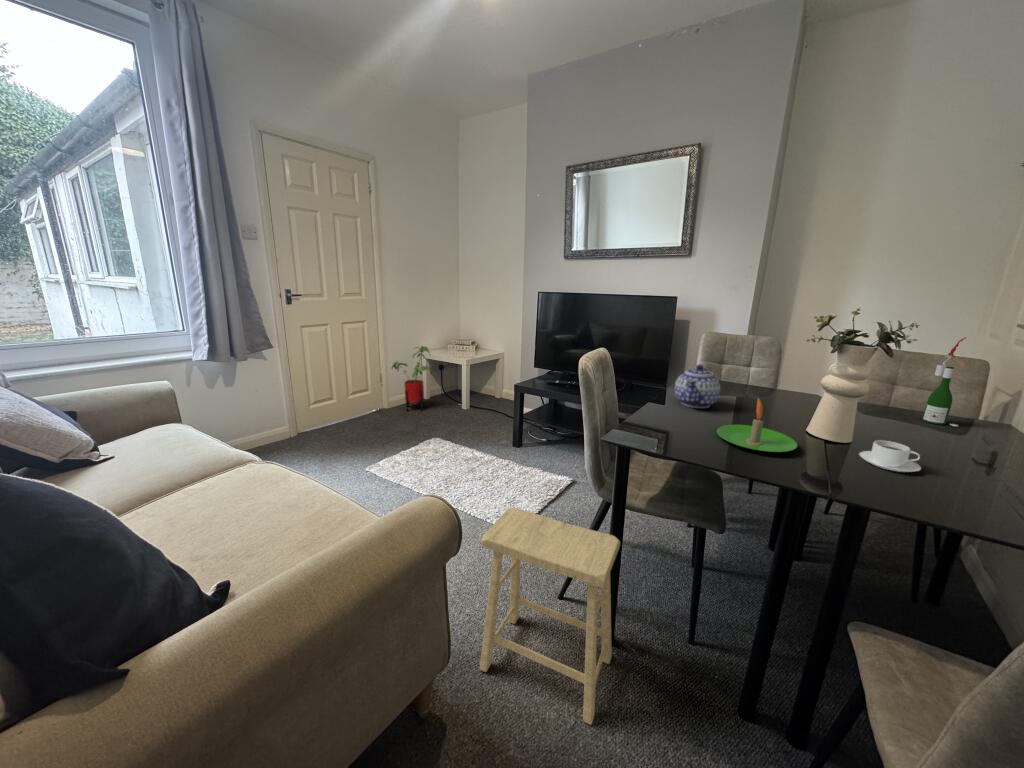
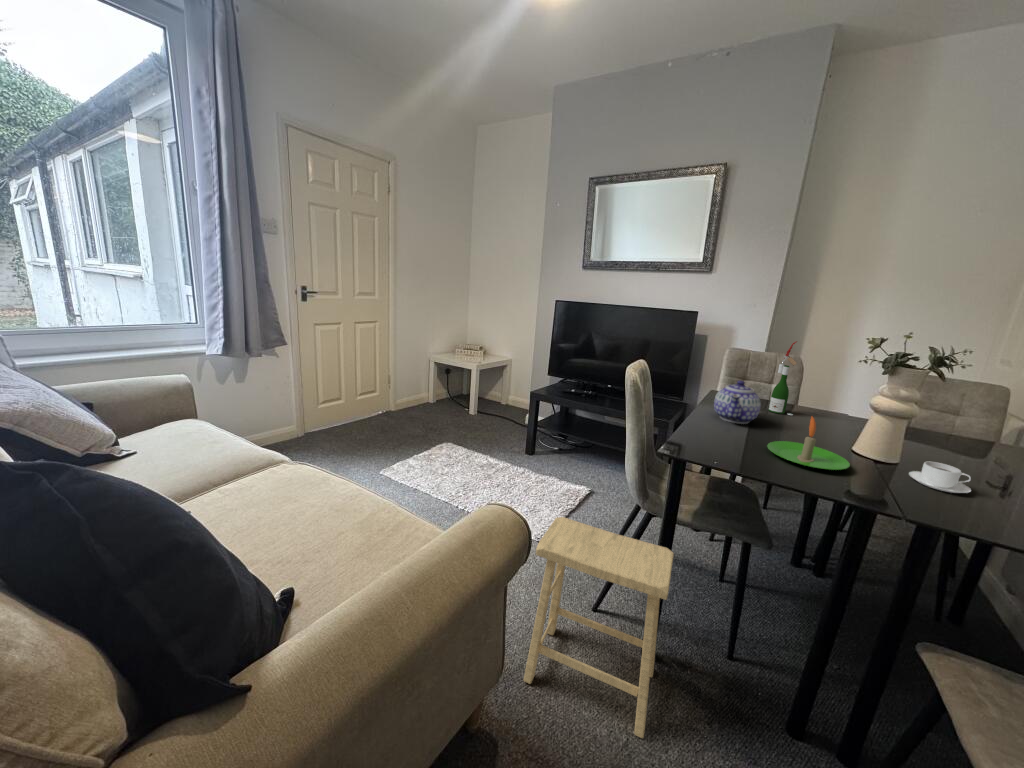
wine bottle: present [922,338,966,426] -> present [769,341,797,415]
house plant: present [392,346,429,411] -> none [400,349,440,415]

